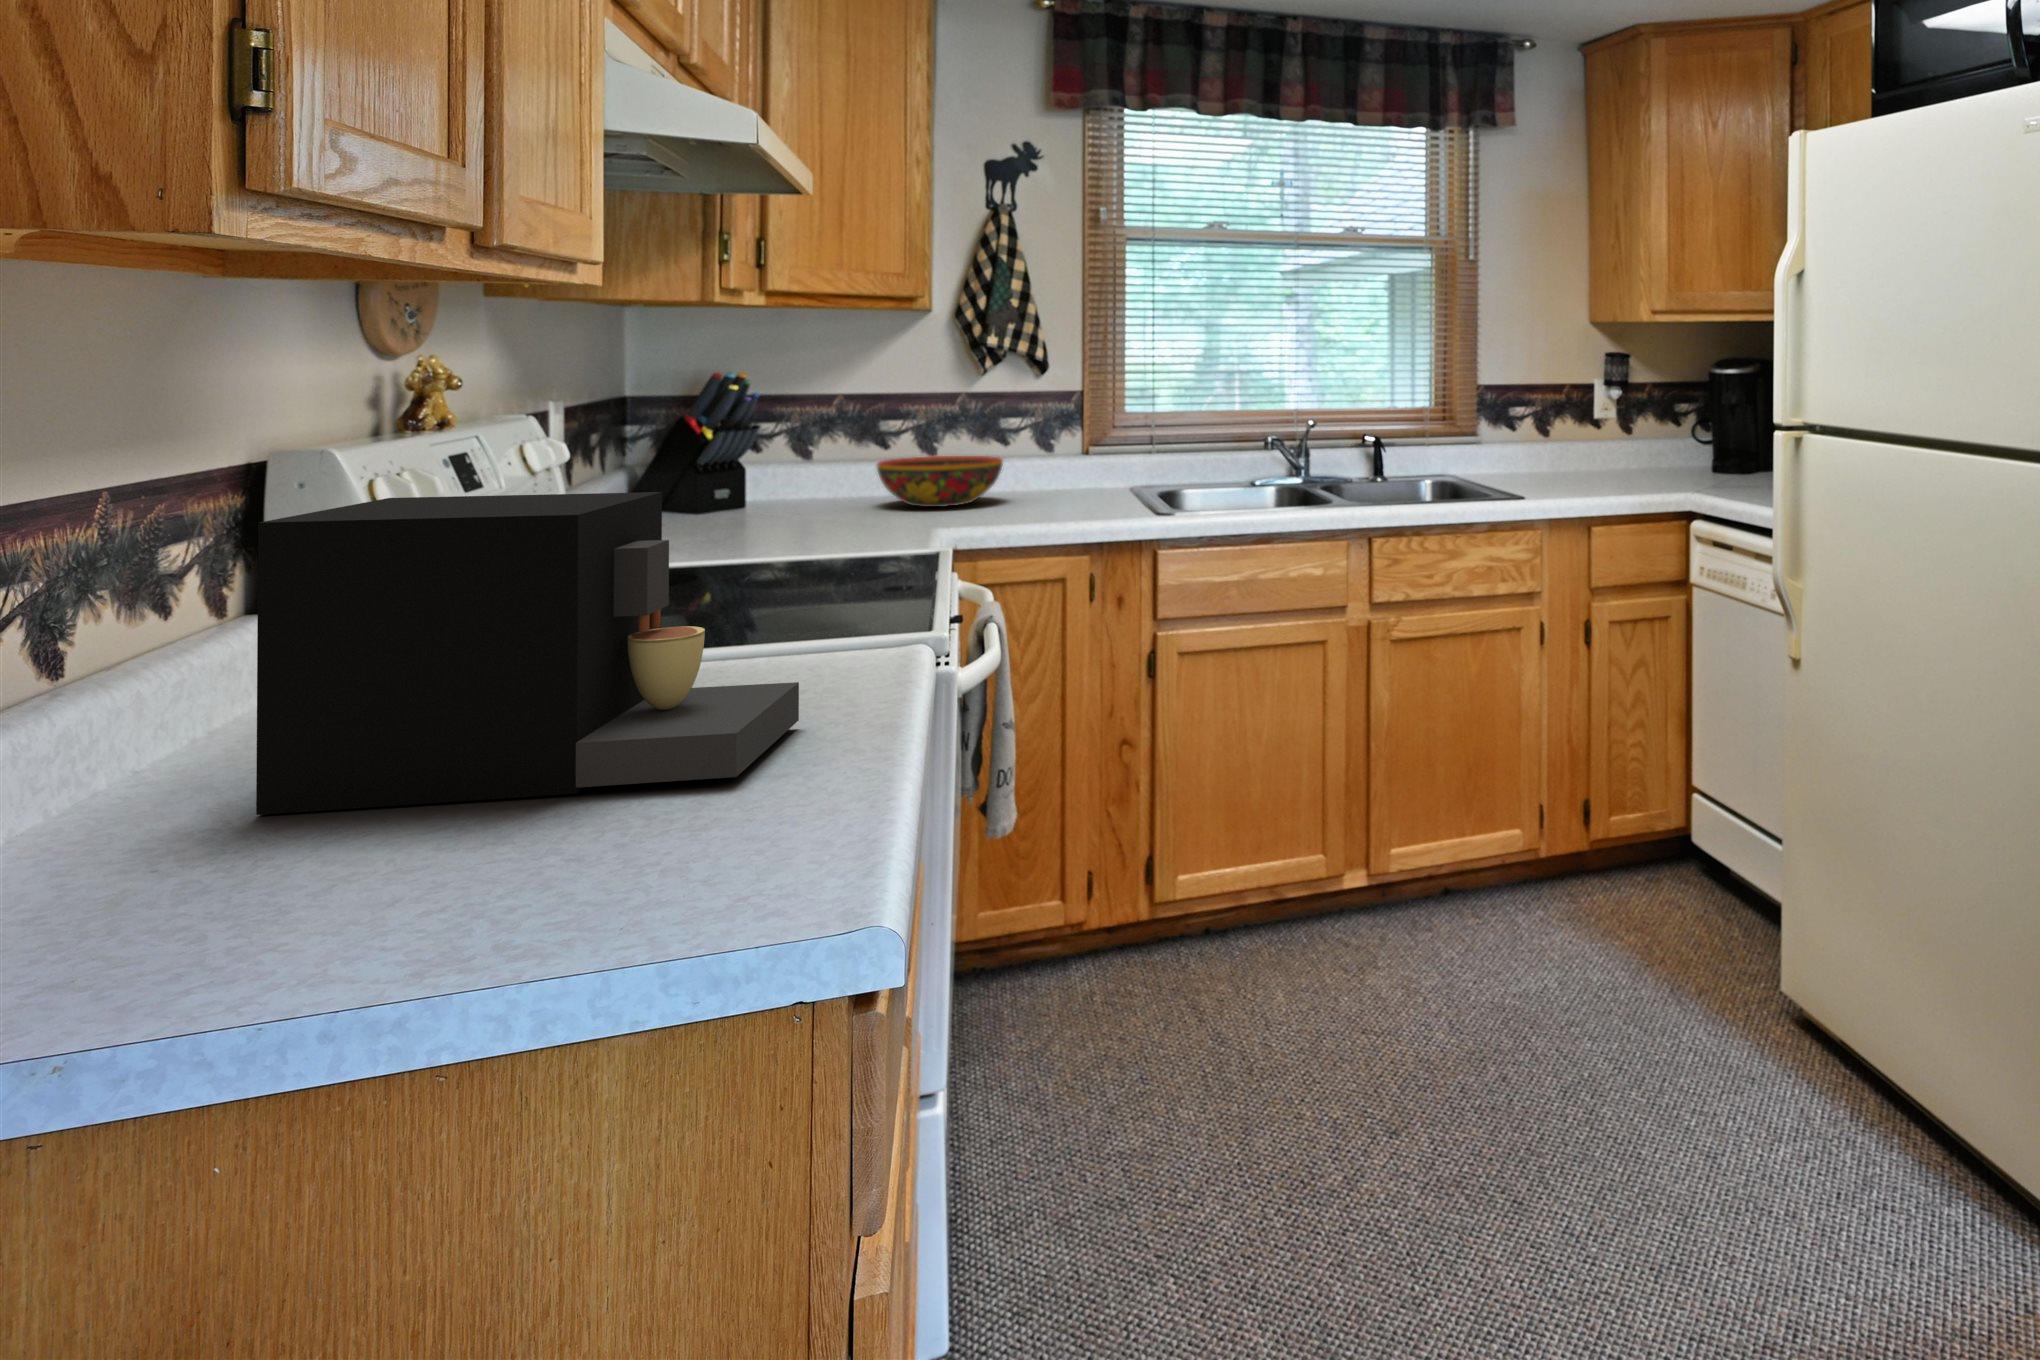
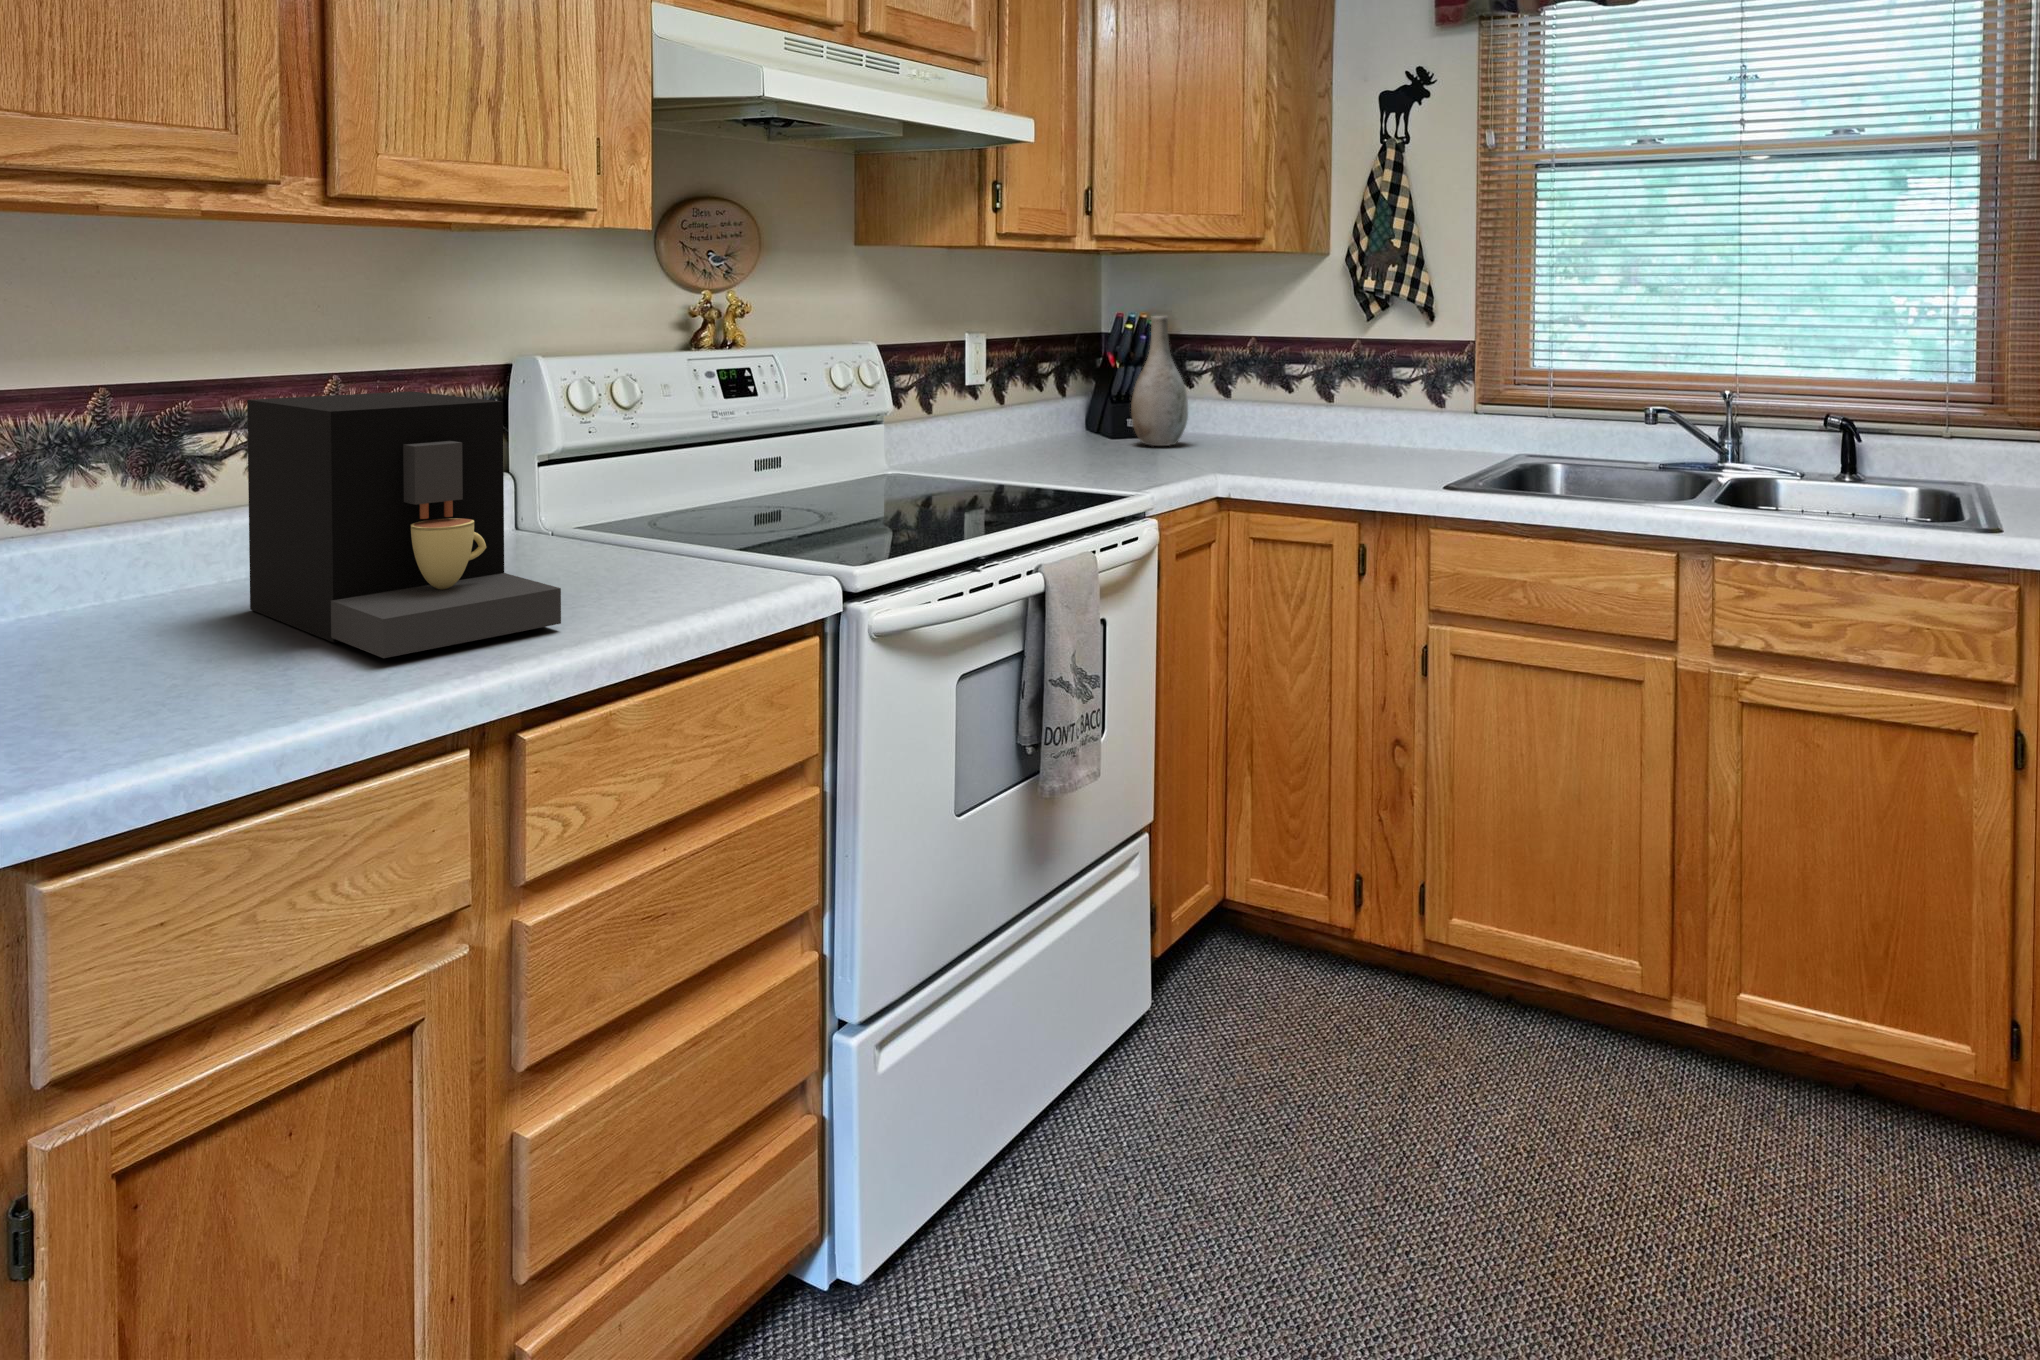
vase: none [737,375,806,514] -> present [1131,316,1188,446]
bowl: present [877,456,1003,507] -> none [1241,403,1361,455]

